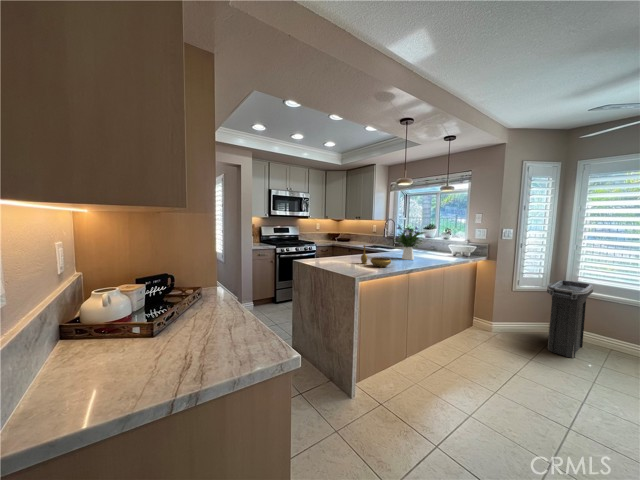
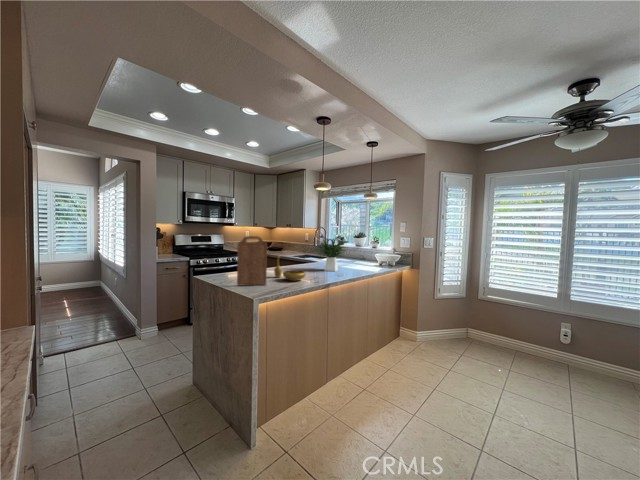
cutting board: none [336,228,360,269] -> present [237,236,267,285]
trash can: present [547,280,593,358] -> none [463,287,501,363]

